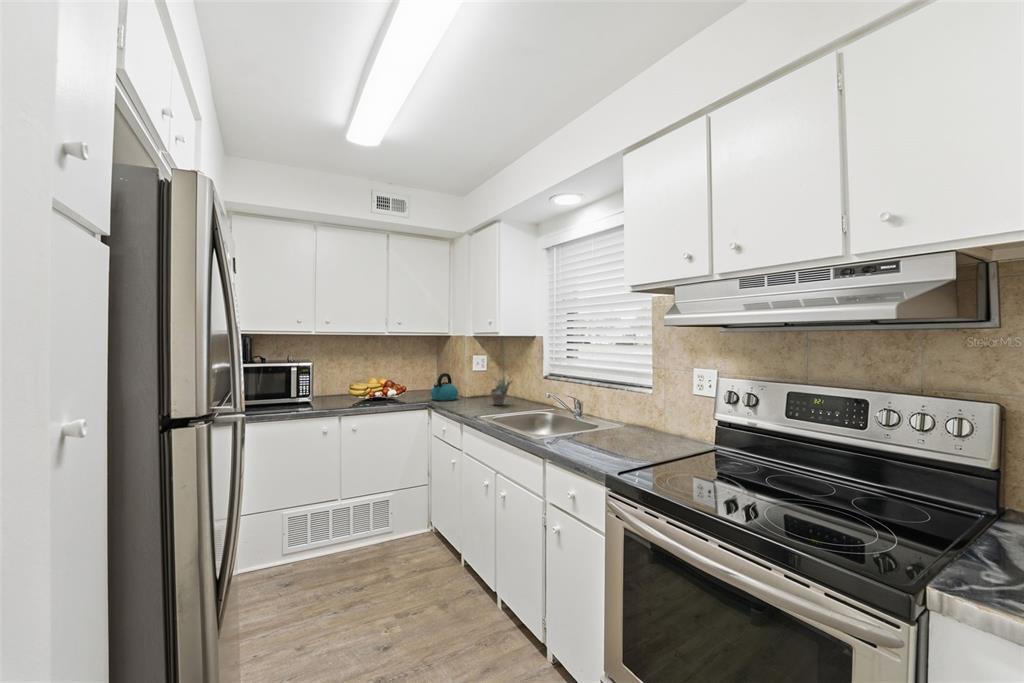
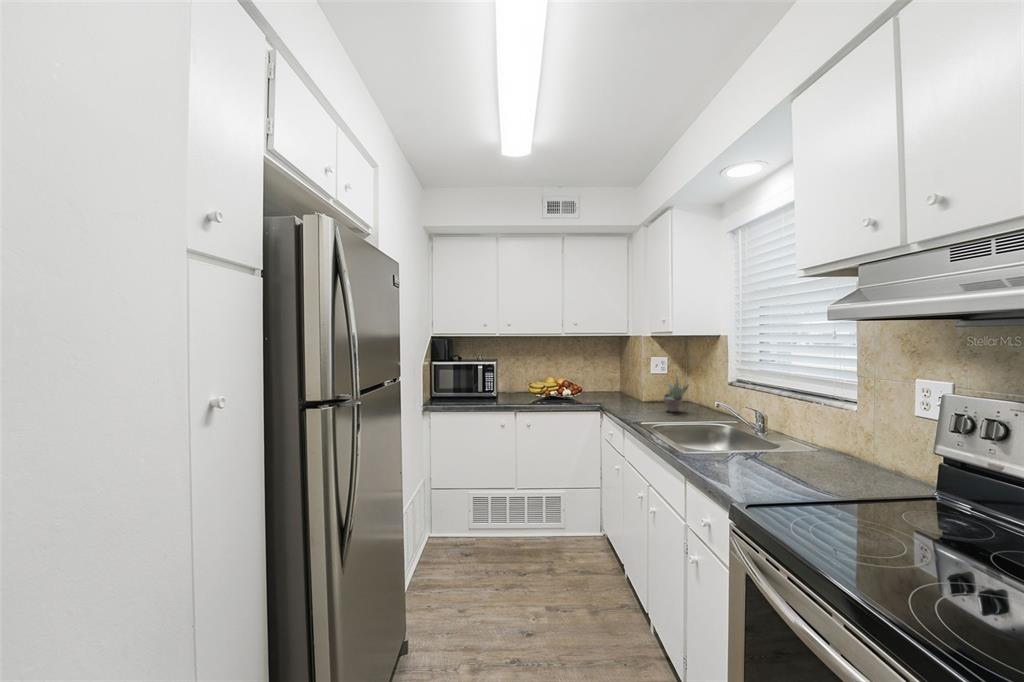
kettle: present [431,373,458,401] -> none [605,375,633,403]

